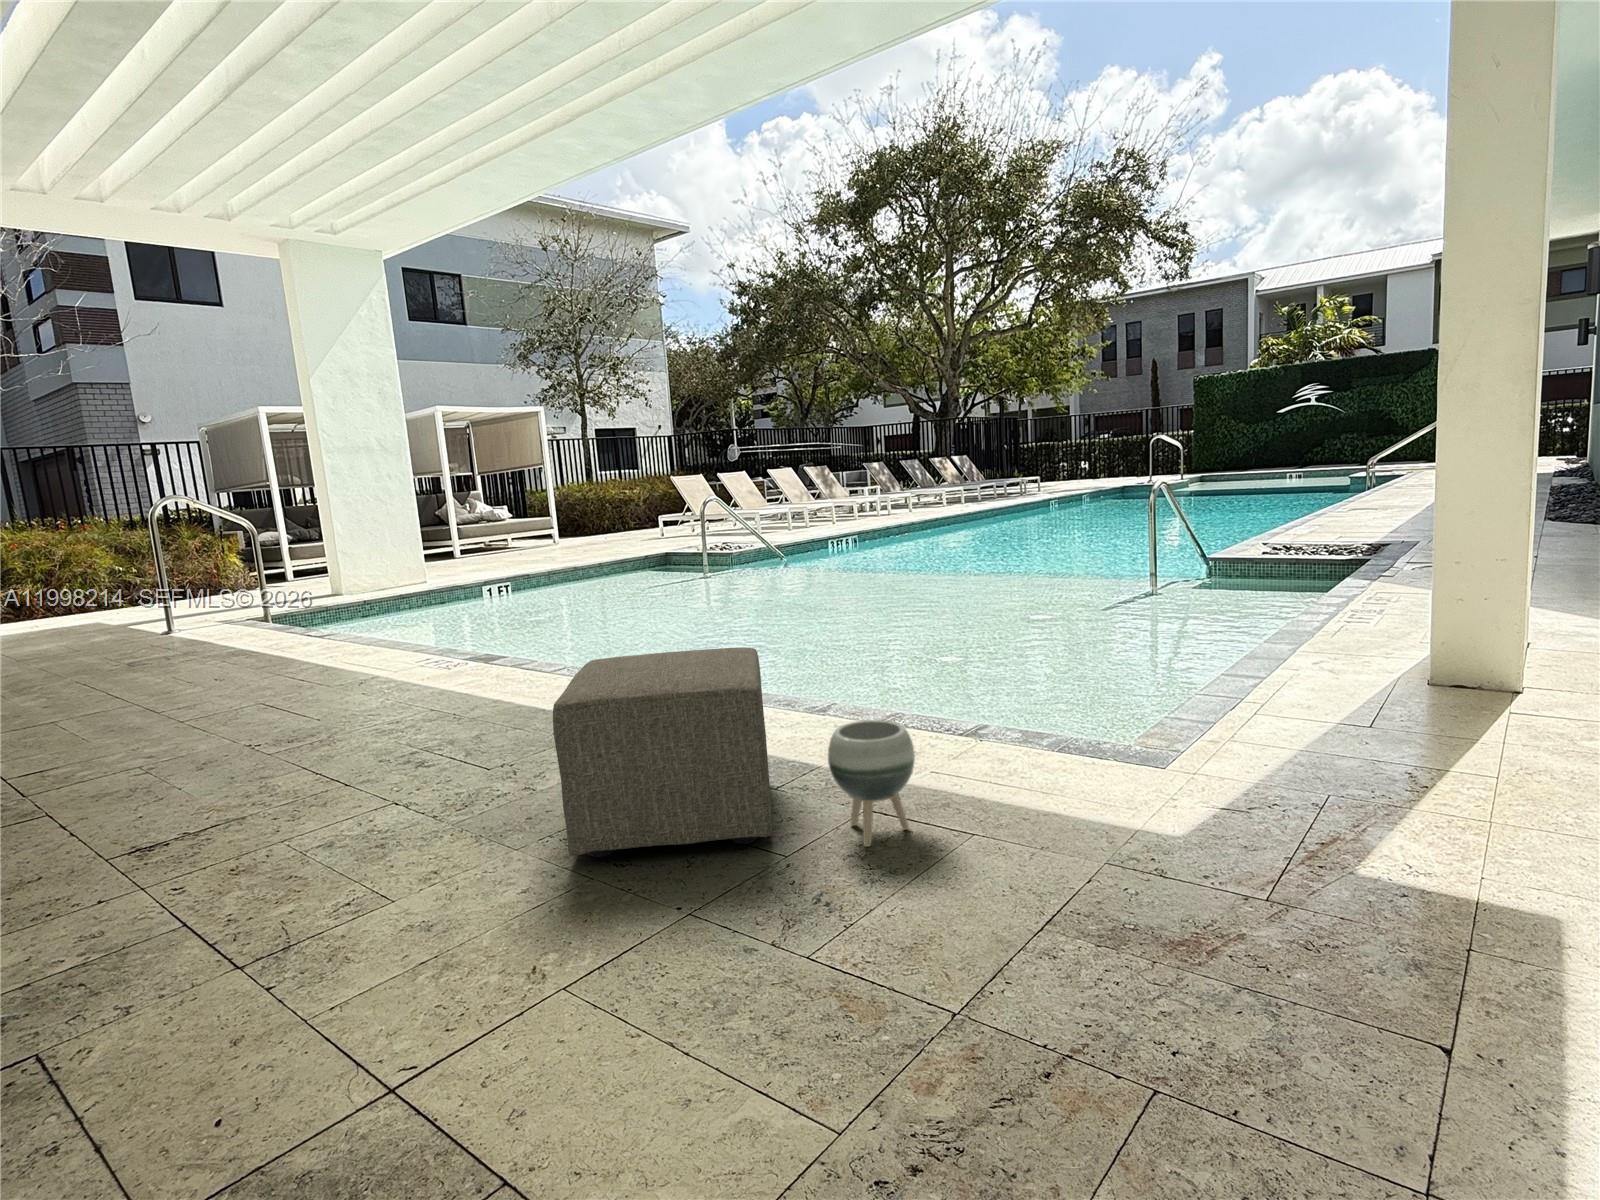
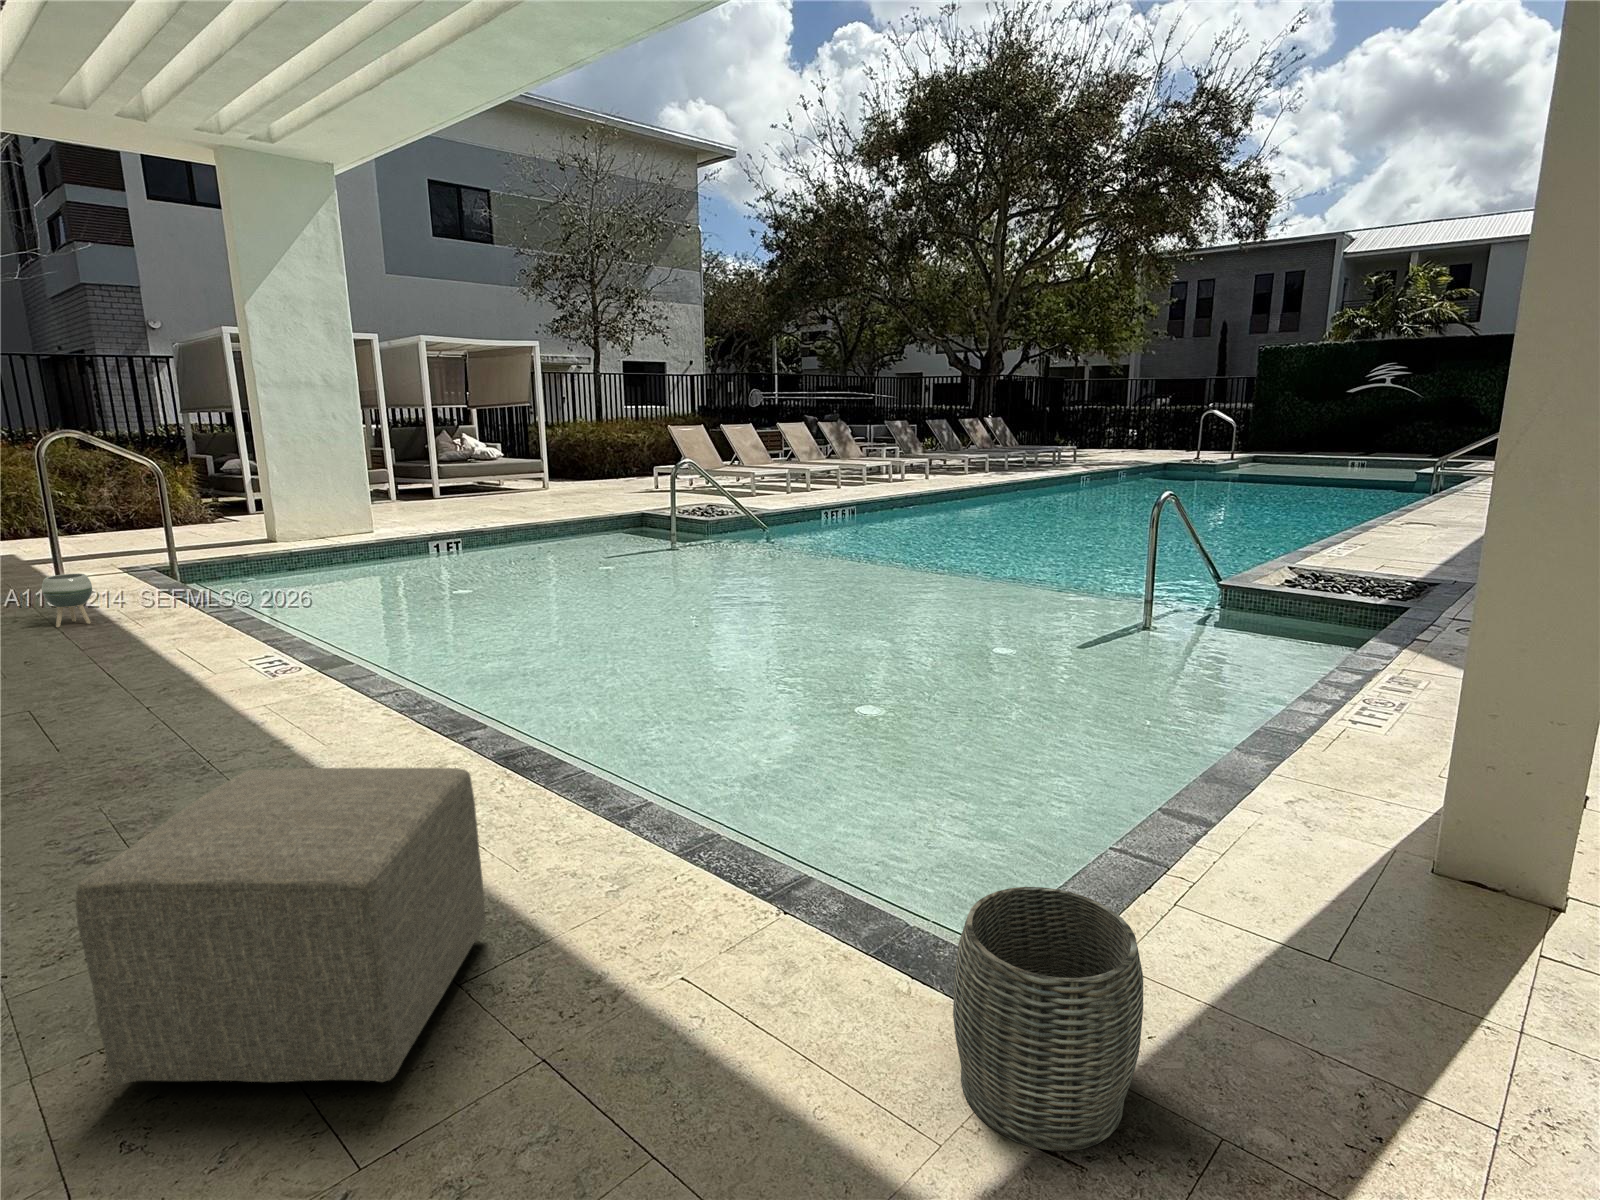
woven basket: none [1150,673,1287,826] -> present [953,887,1143,1151]
planter: present [828,720,915,847] -> present [42,573,92,628]

